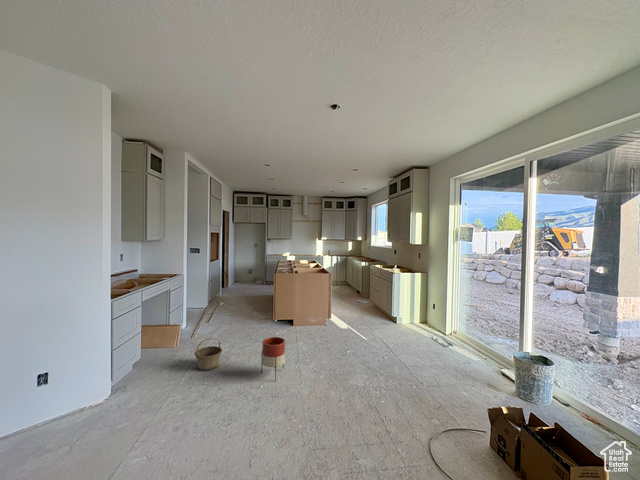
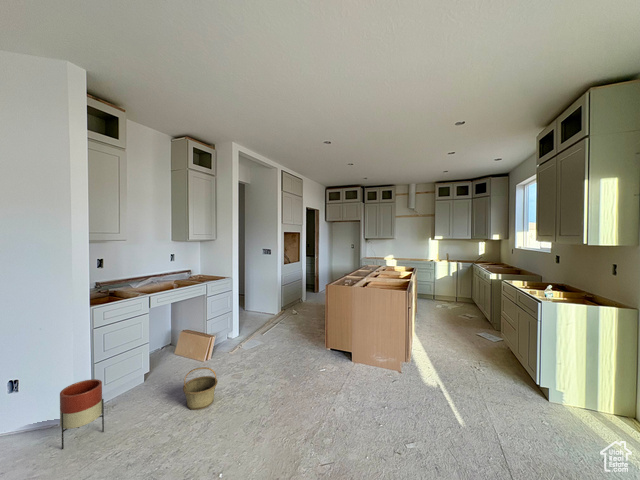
planter: present [261,337,285,381] -> present [60,379,104,449]

